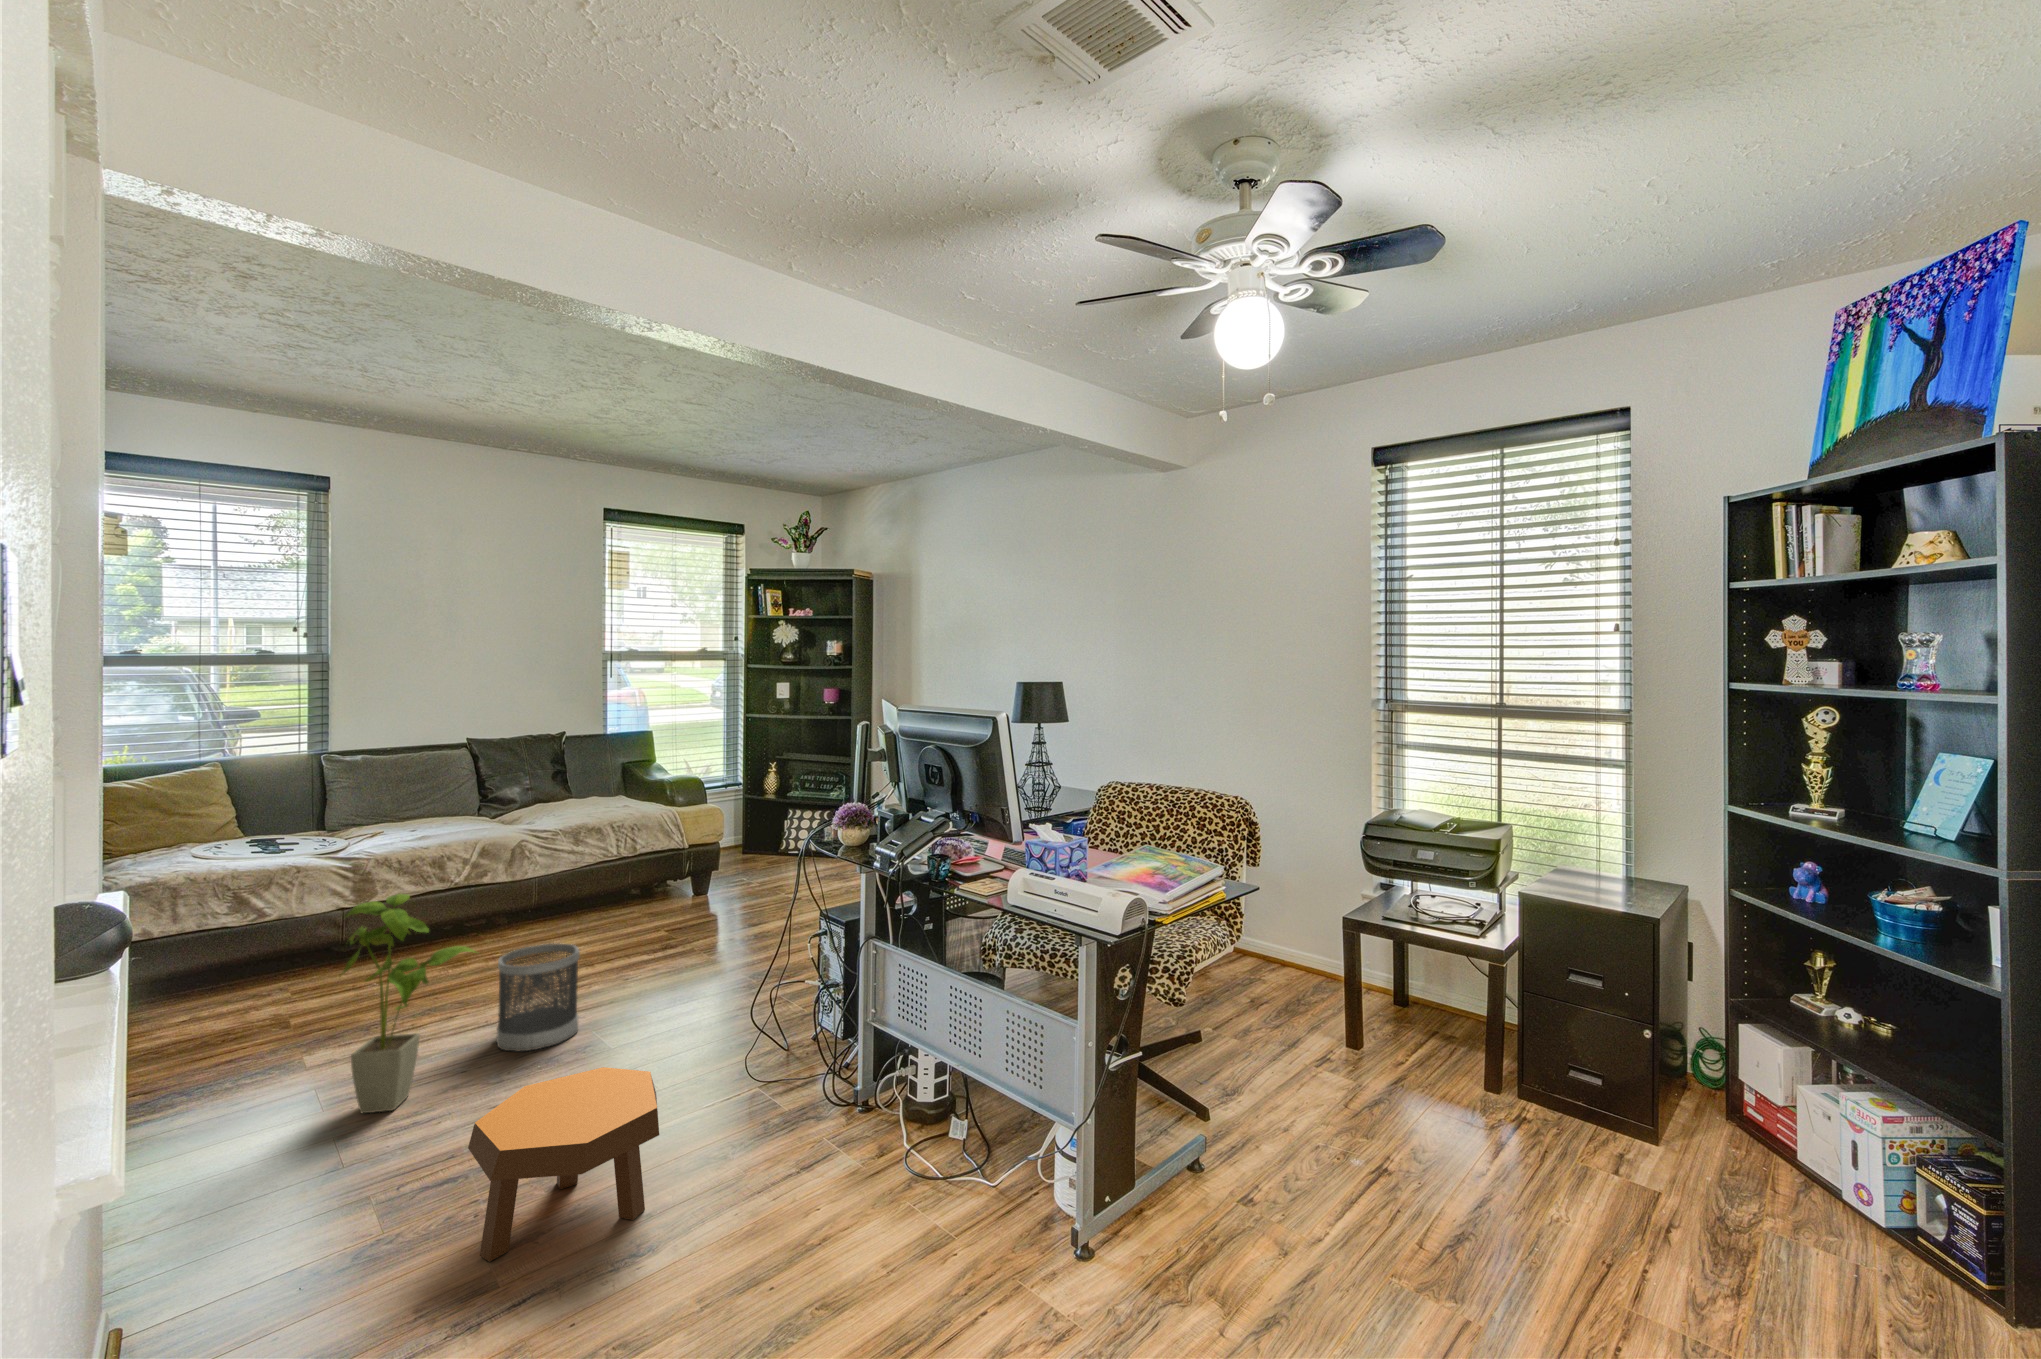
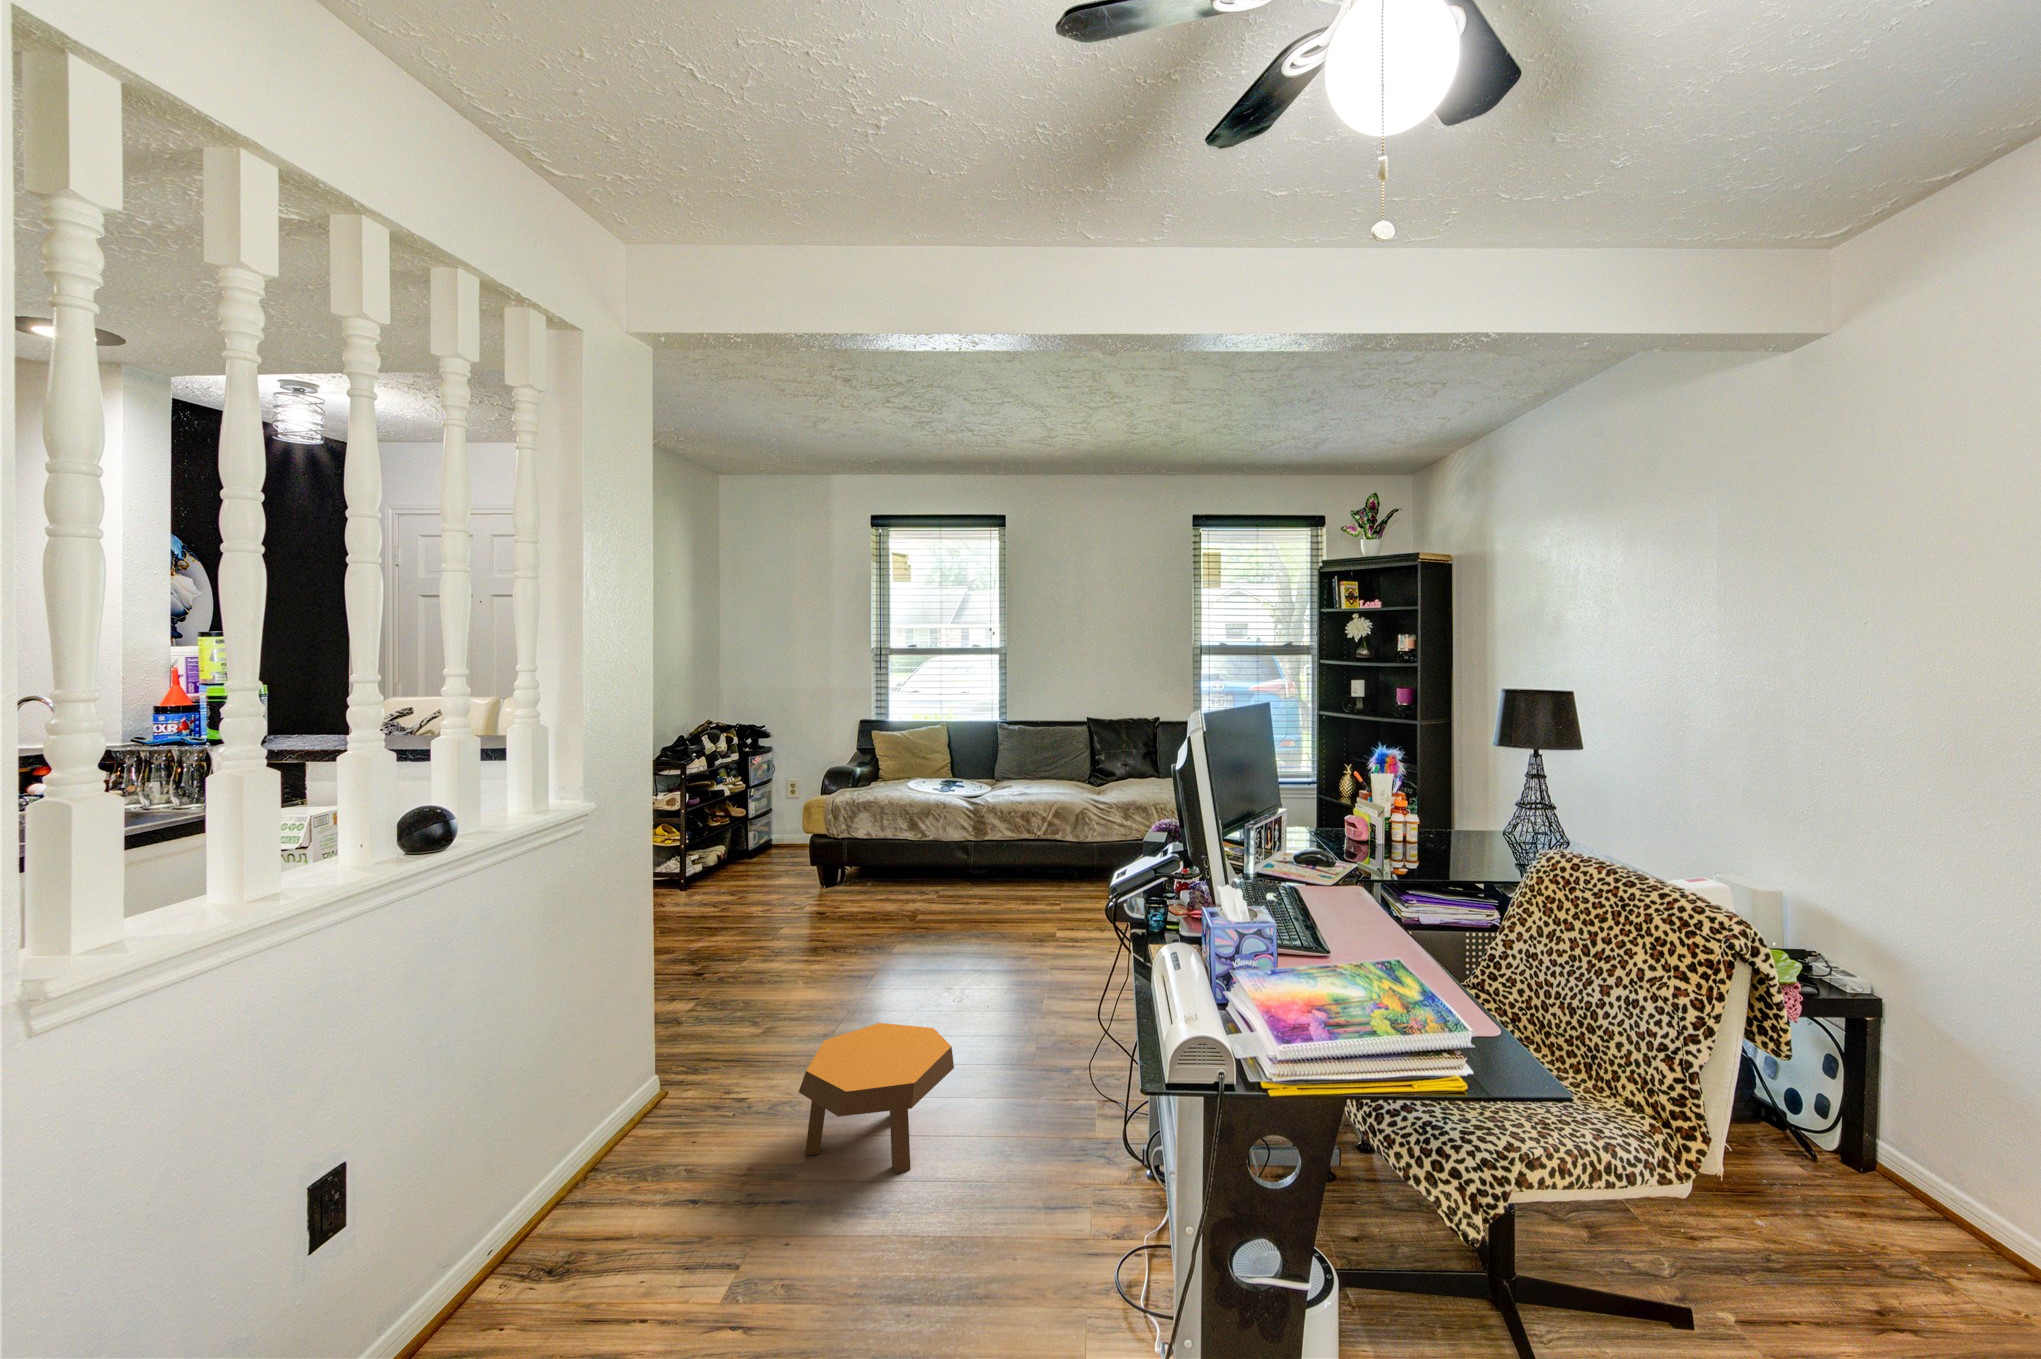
house plant: present [342,894,476,1113] -> none [853,843,939,1006]
wastebasket: present [496,943,580,1051] -> none [979,902,1038,991]

